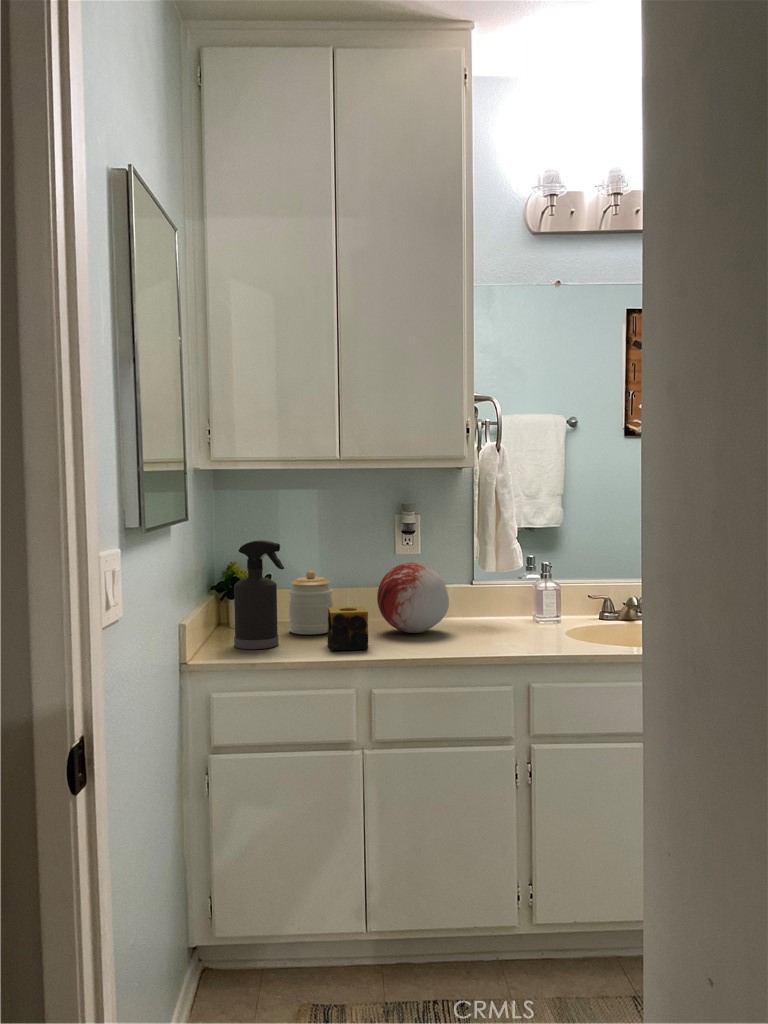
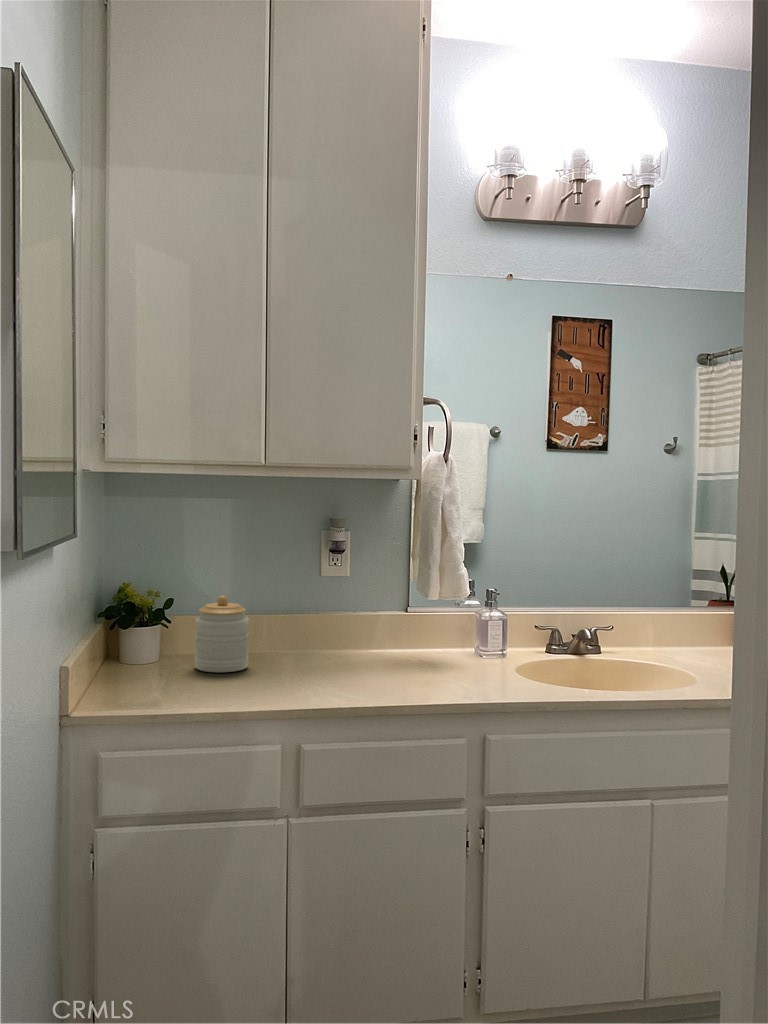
spray bottle: present [234,540,284,649] -> none [129,560,194,693]
decorative orb: present [377,563,449,633] -> none [302,589,386,671]
candle: present [327,606,368,651] -> none [244,641,296,696]

